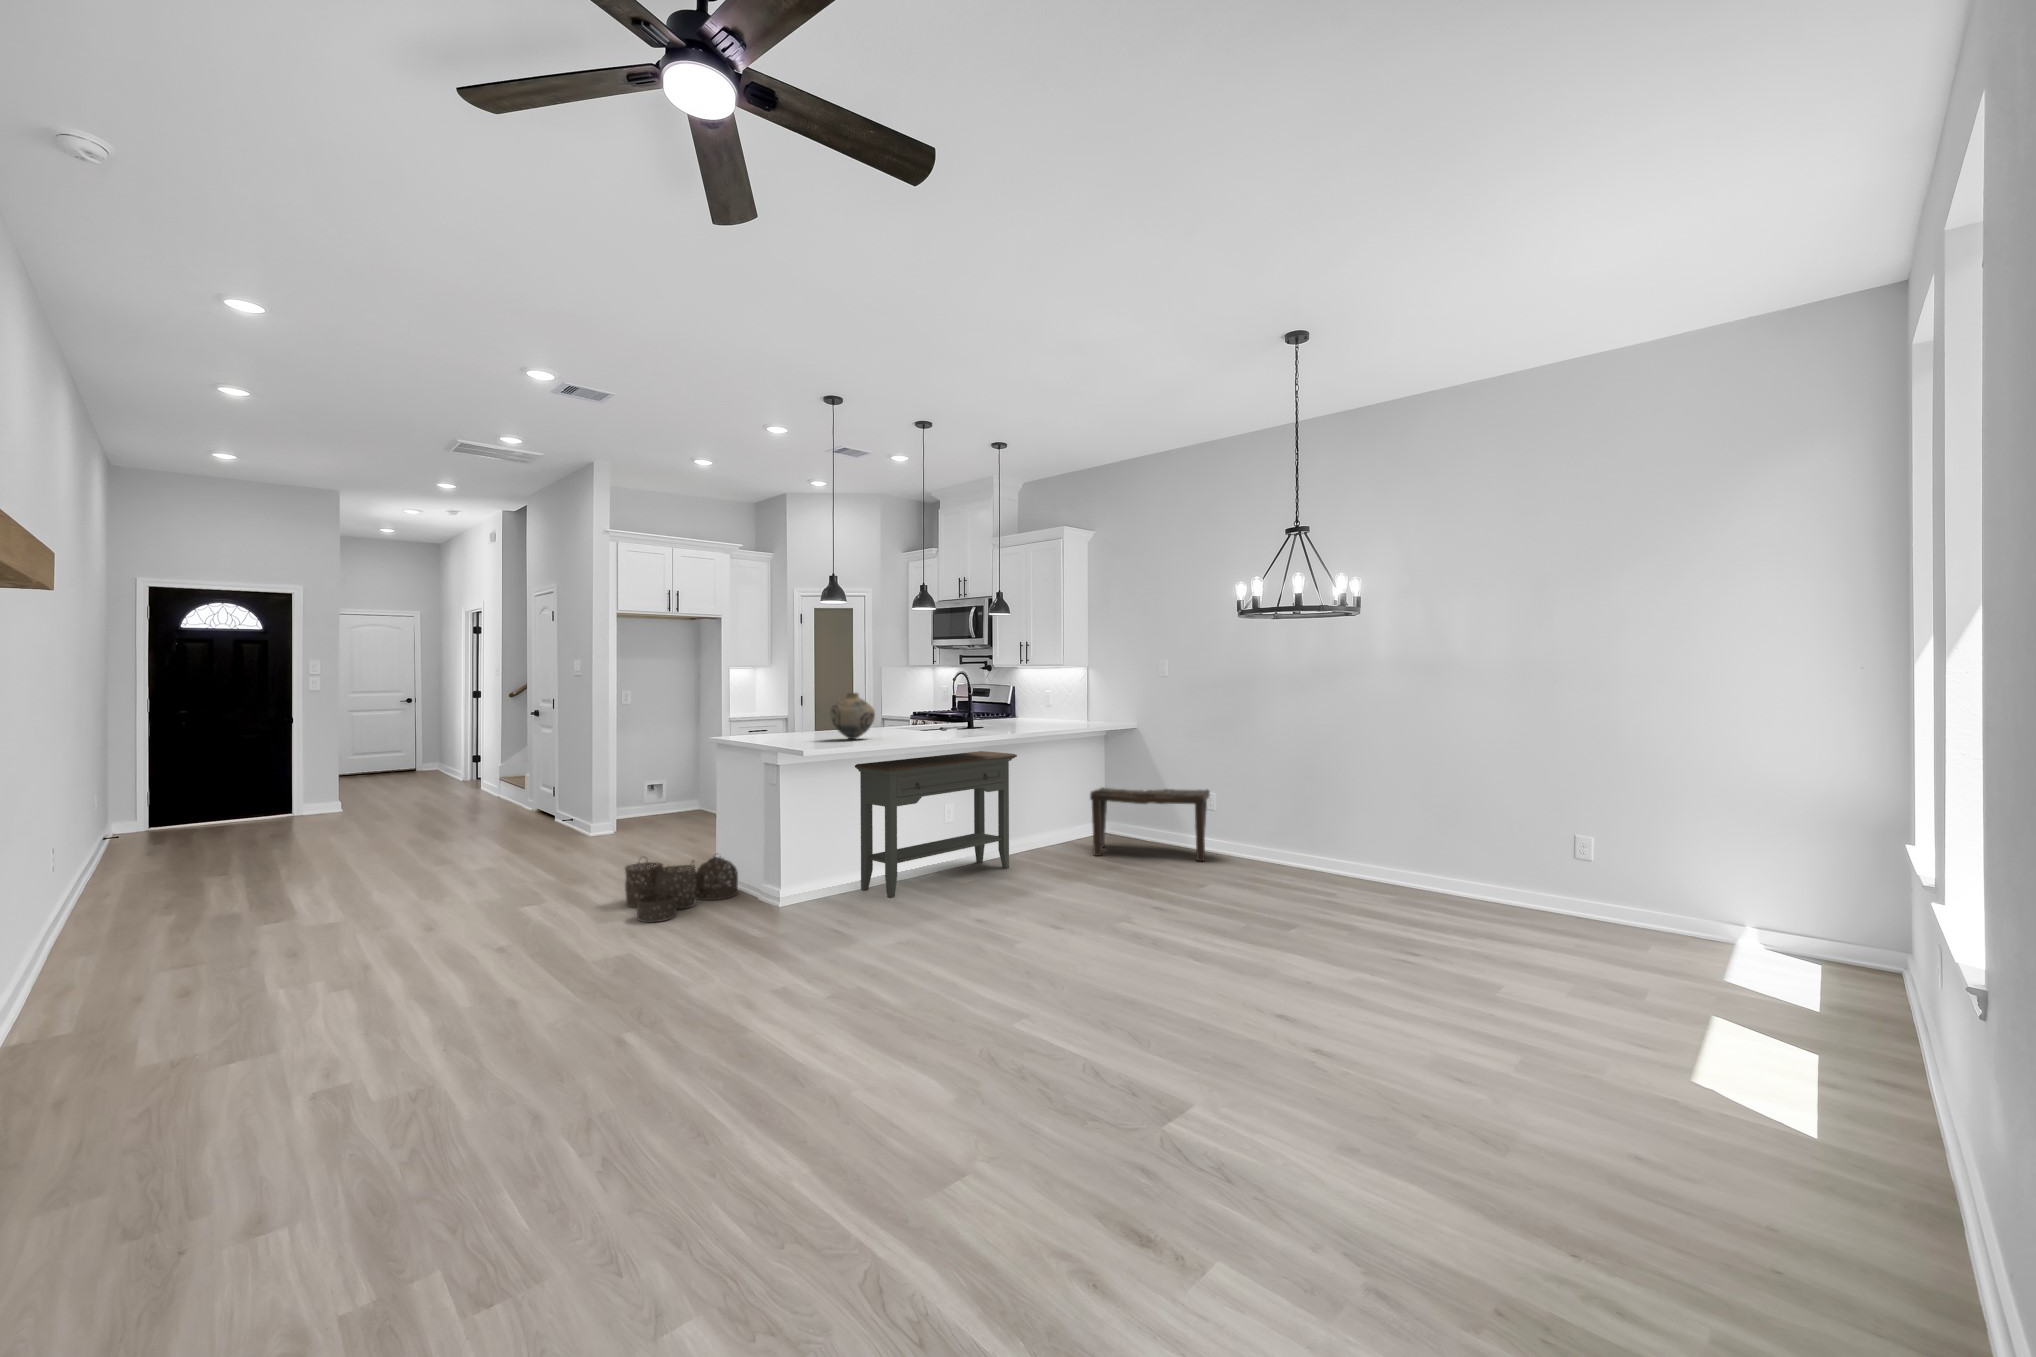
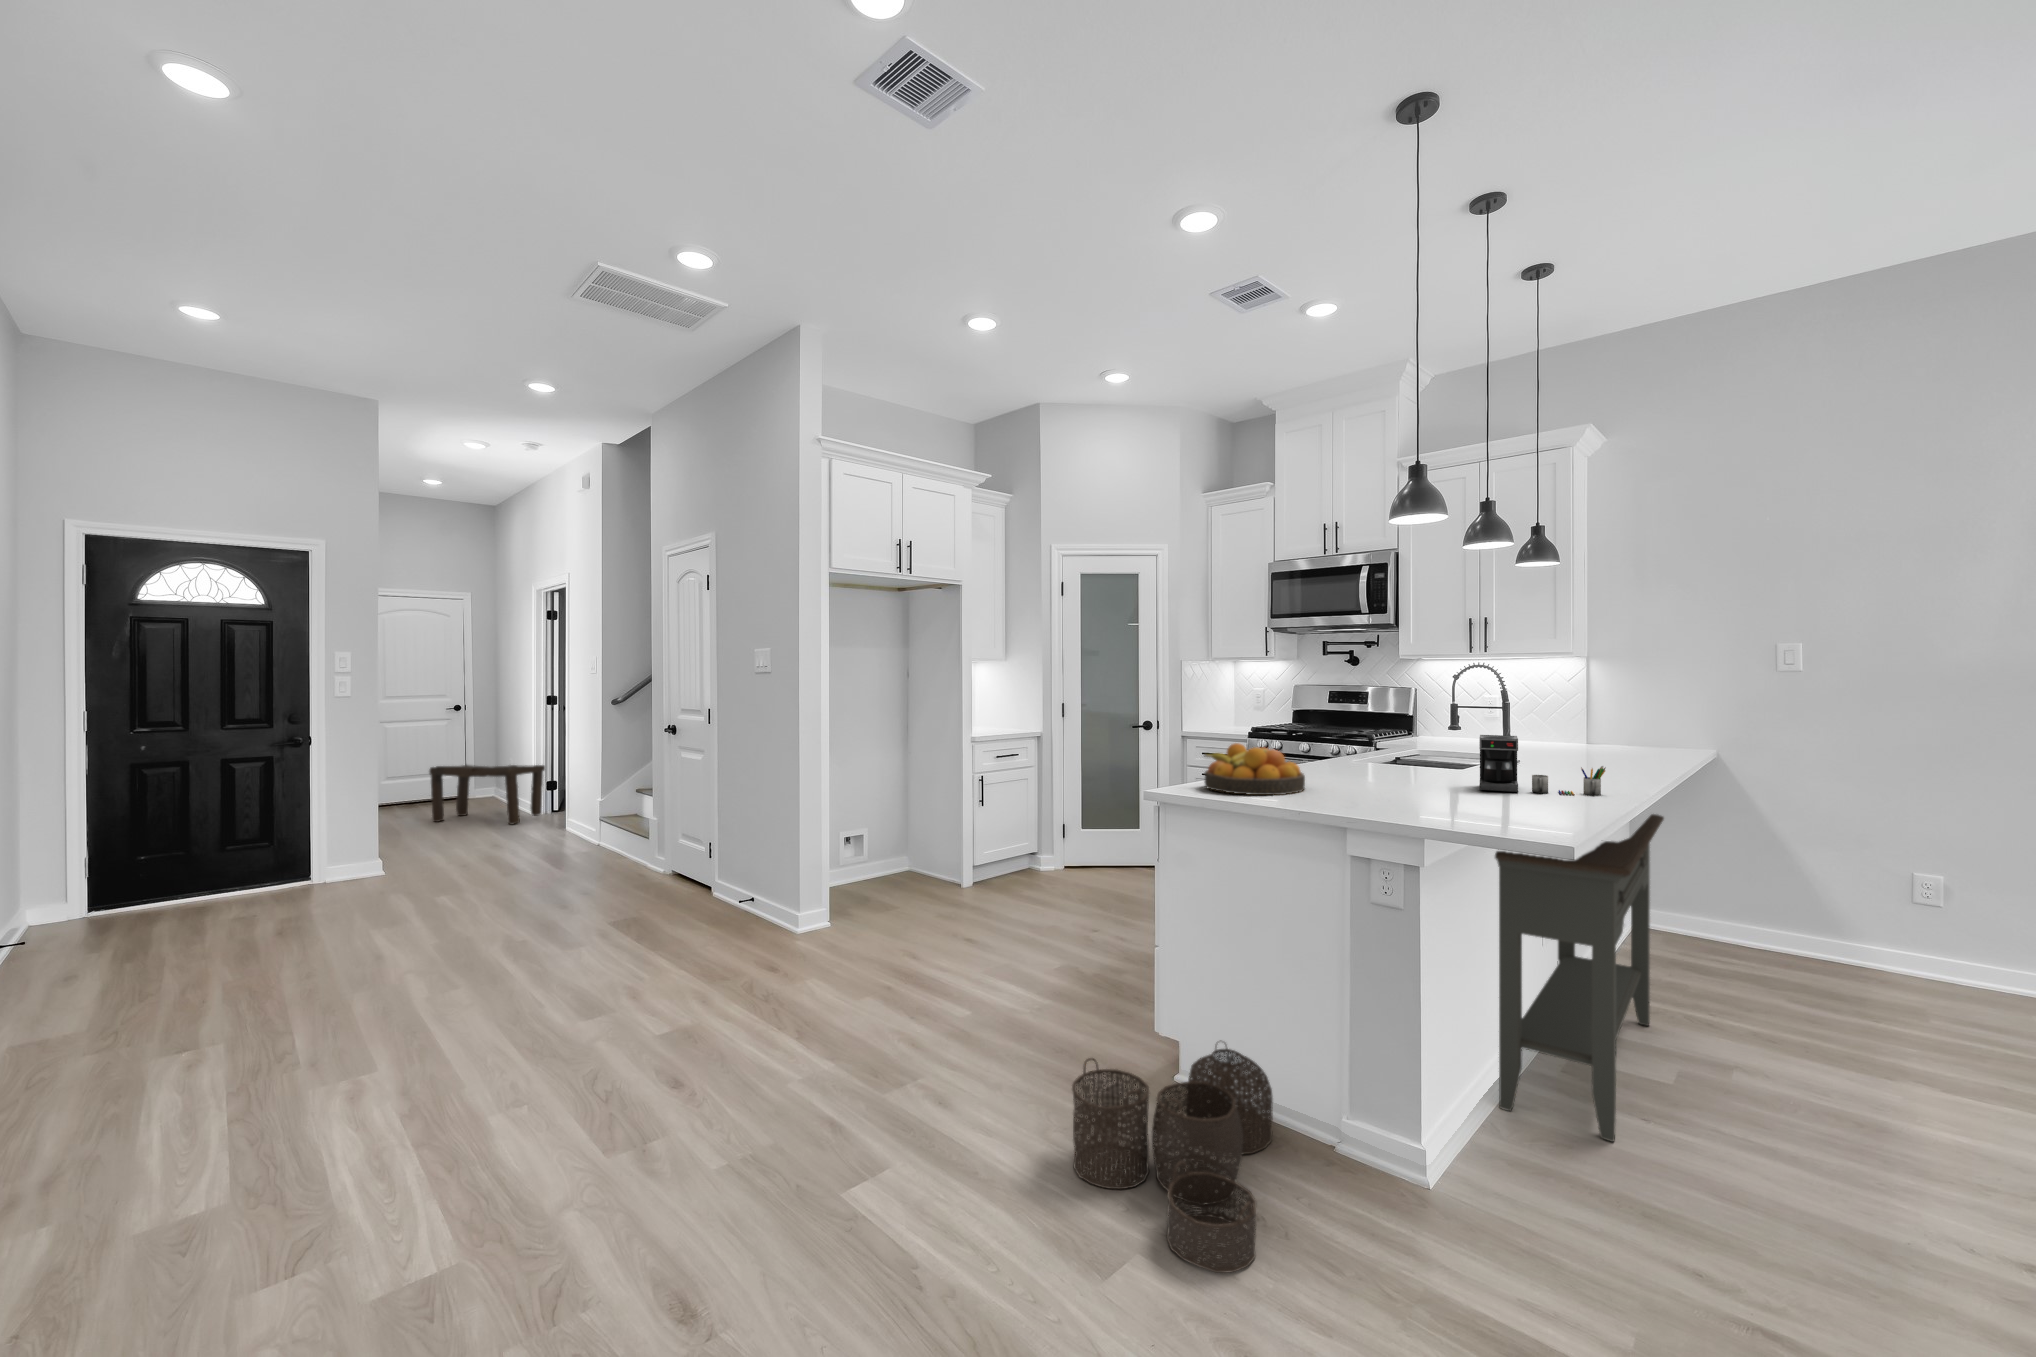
vase: present [830,693,875,739] -> none [1359,703,1450,792]
coffee maker: none [889,710,938,739] -> present [1480,735,1605,796]
fruit bowl: none [766,715,820,741] -> present [1205,743,1305,795]
bench: present [1090,788,1210,861] -> present [429,765,545,824]

